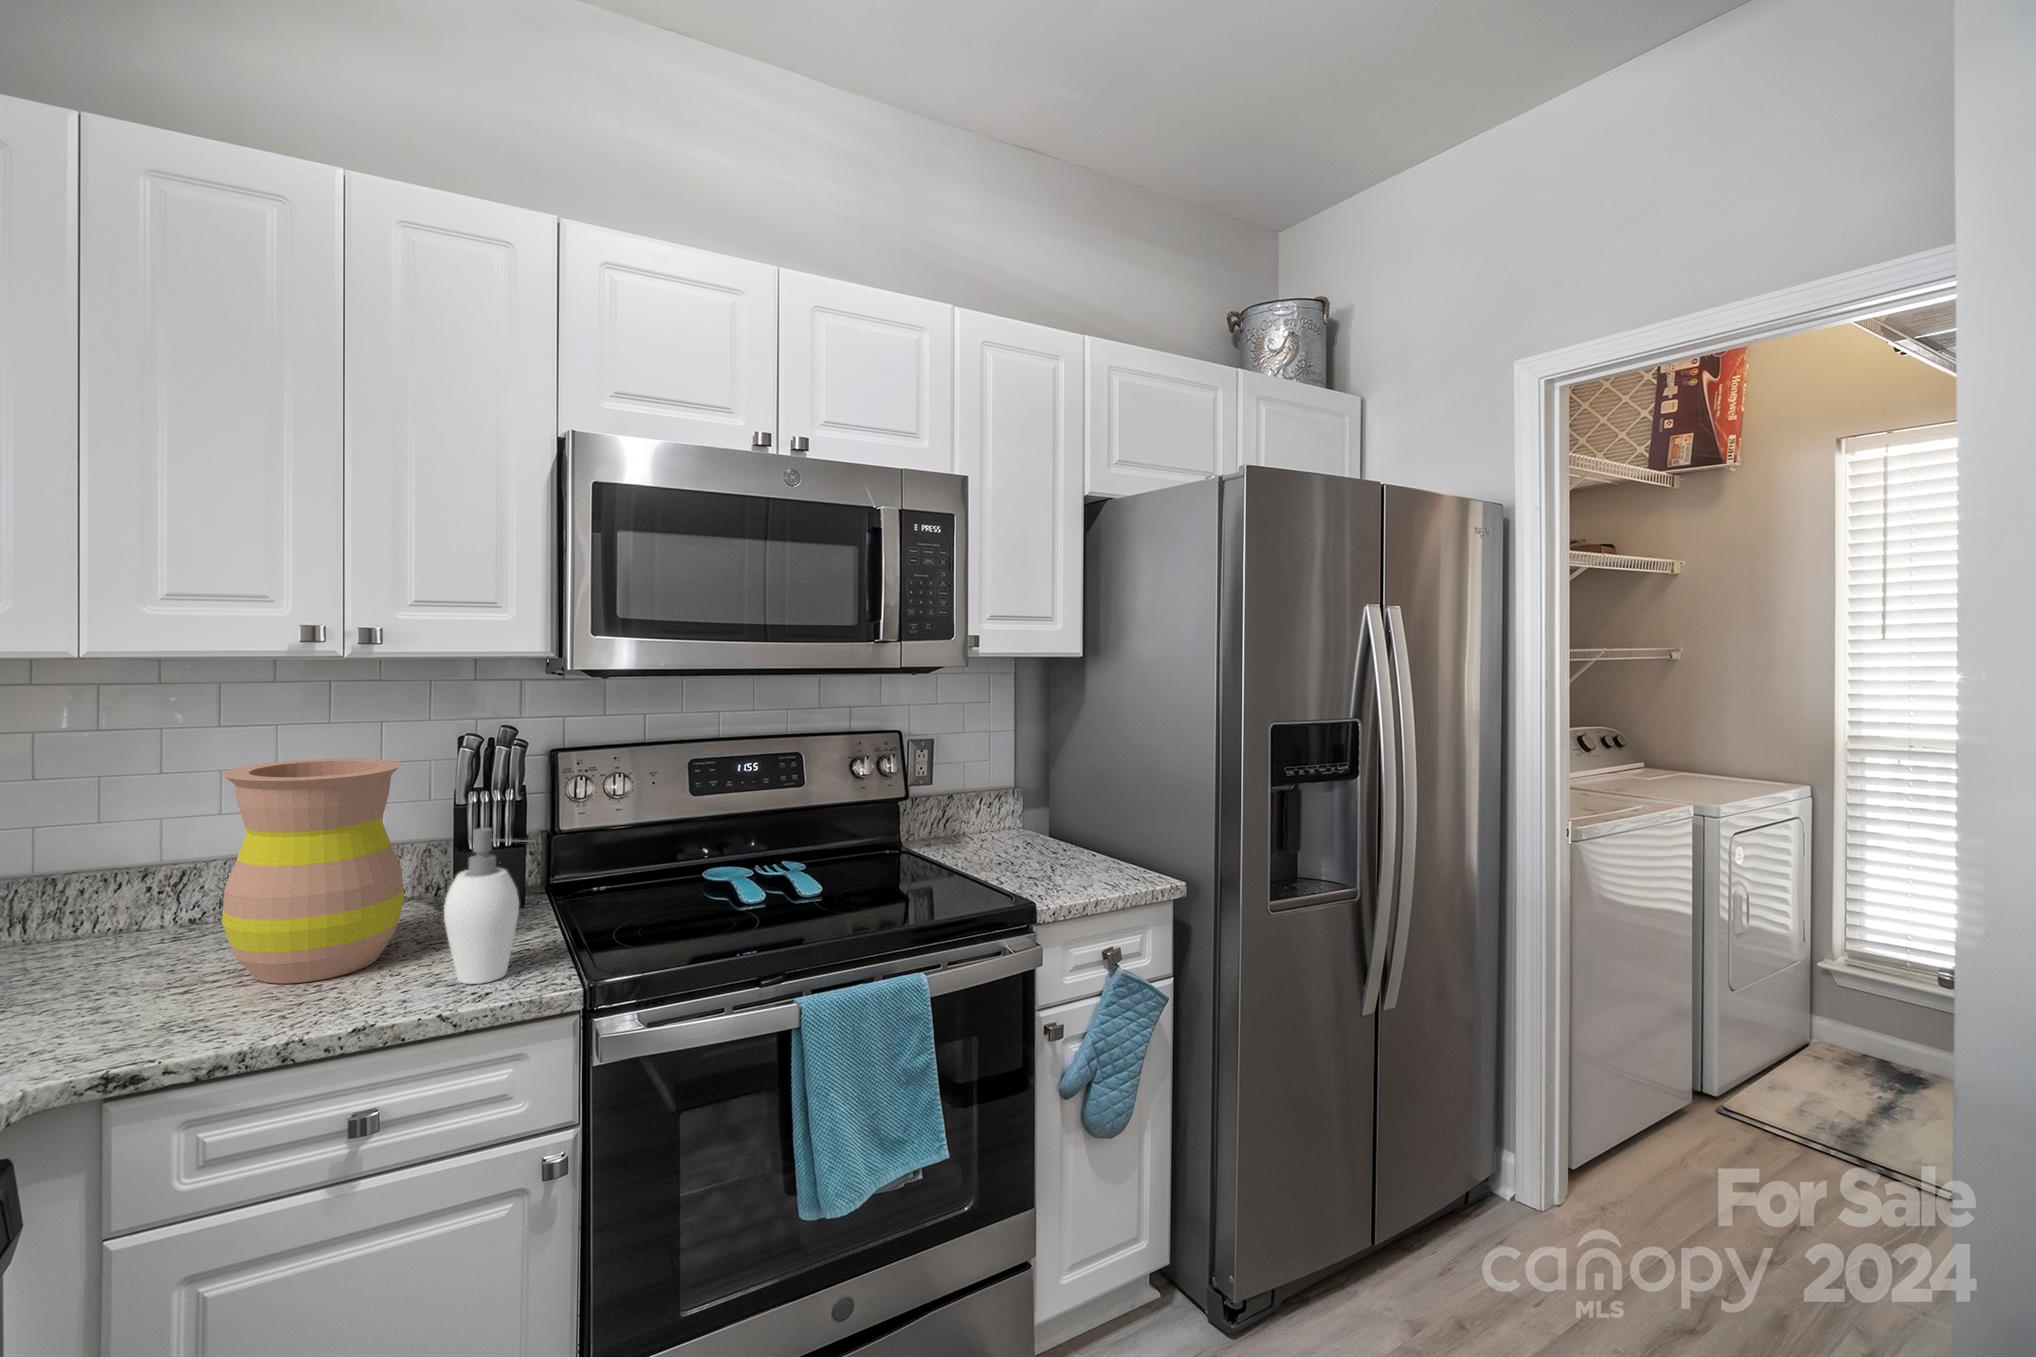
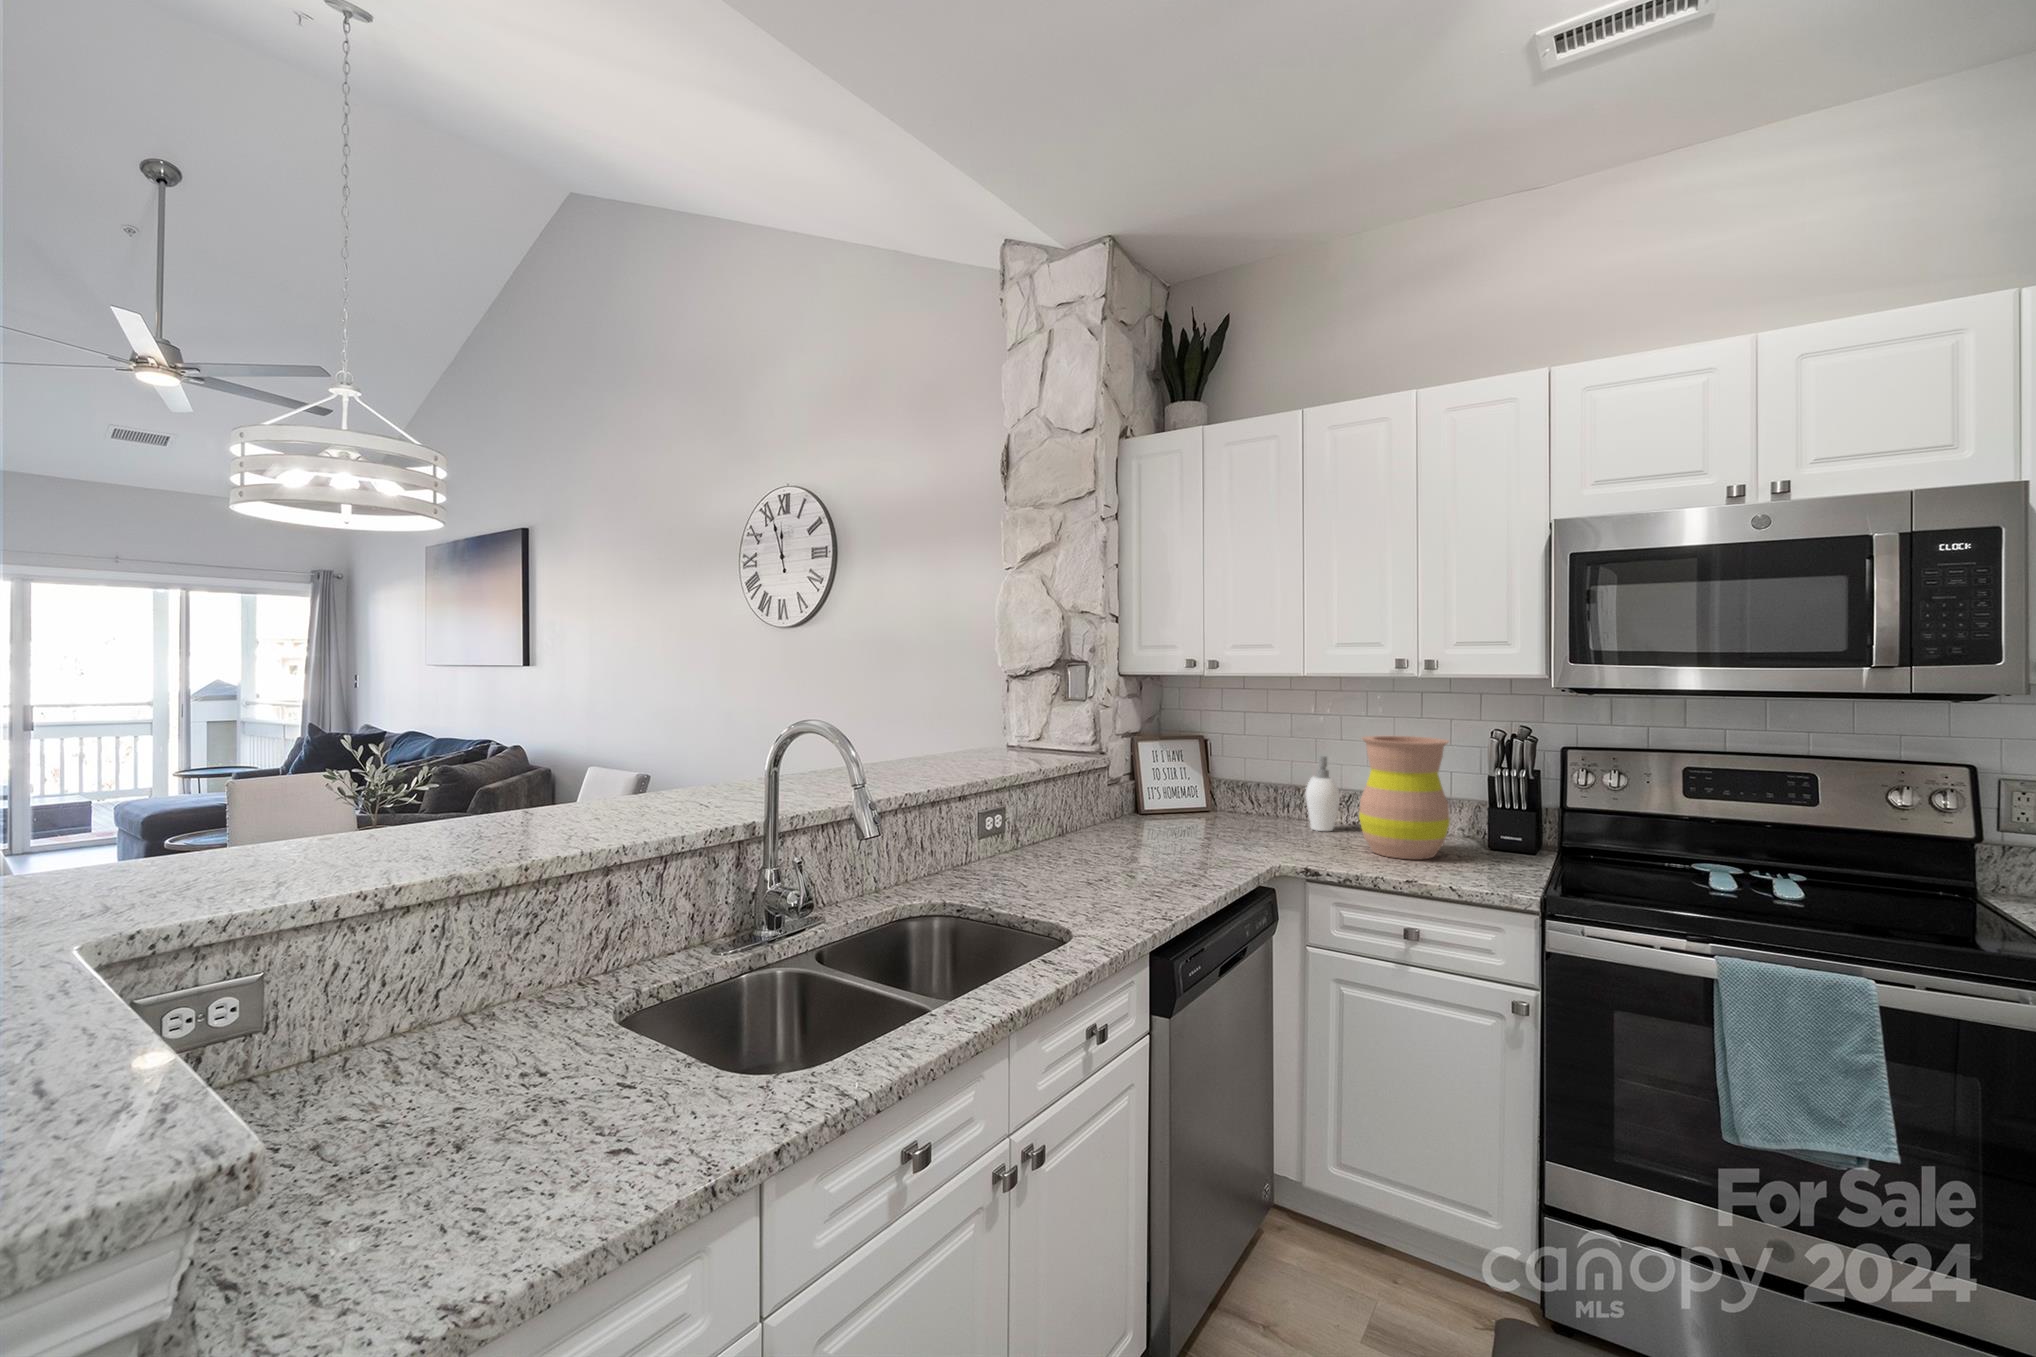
soap dispenser: present [444,828,534,984] -> present [1306,756,1340,831]

